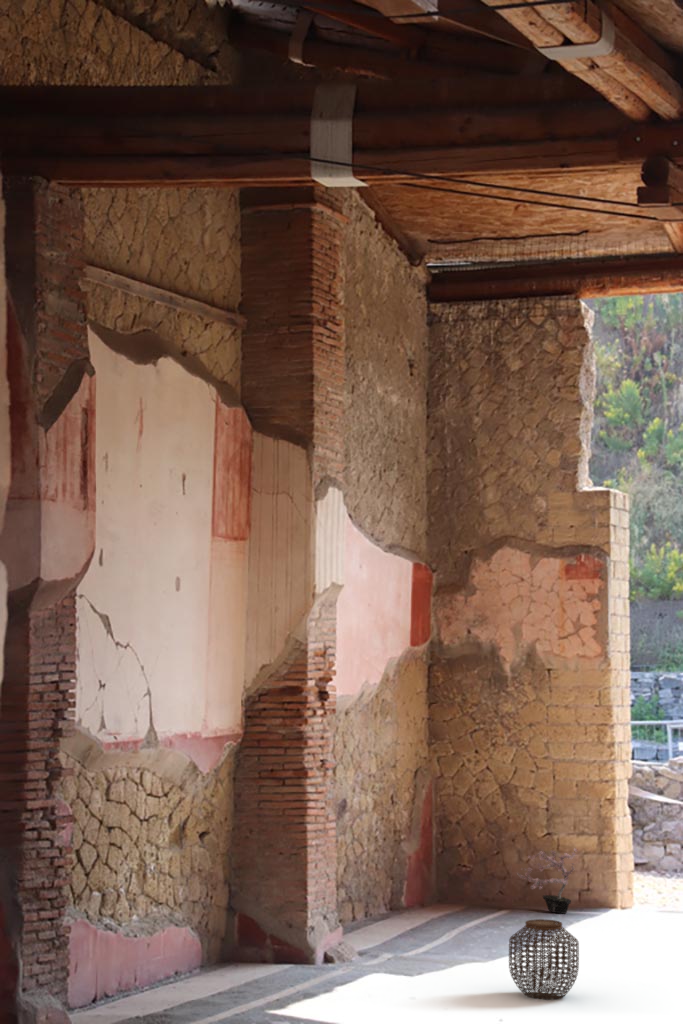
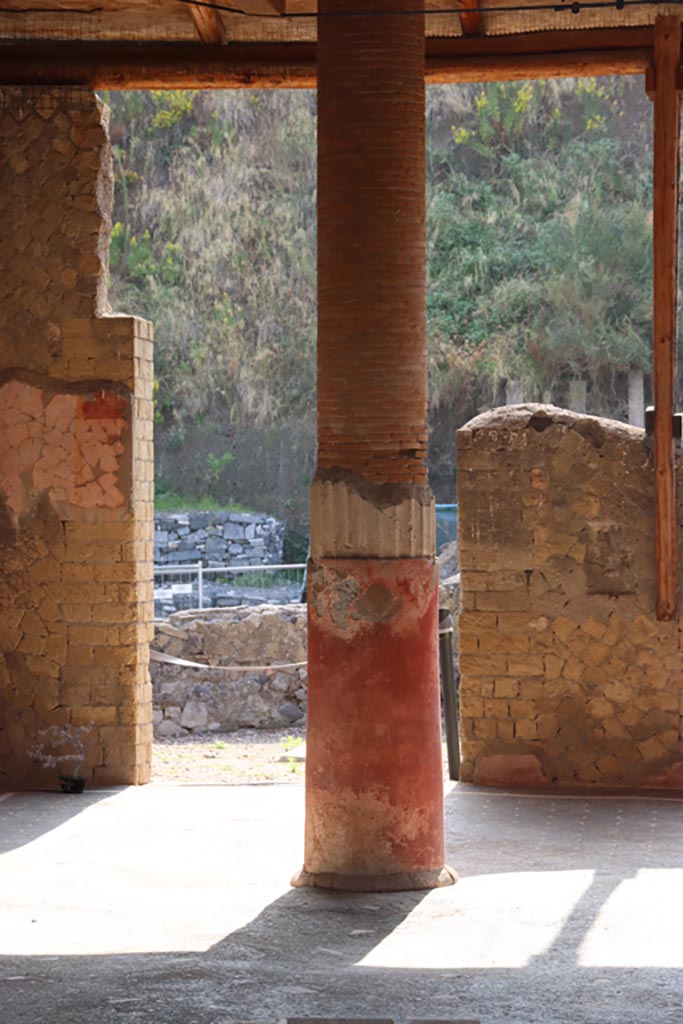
woven basket: present [509,919,579,999] -> none [66,803,143,889]

